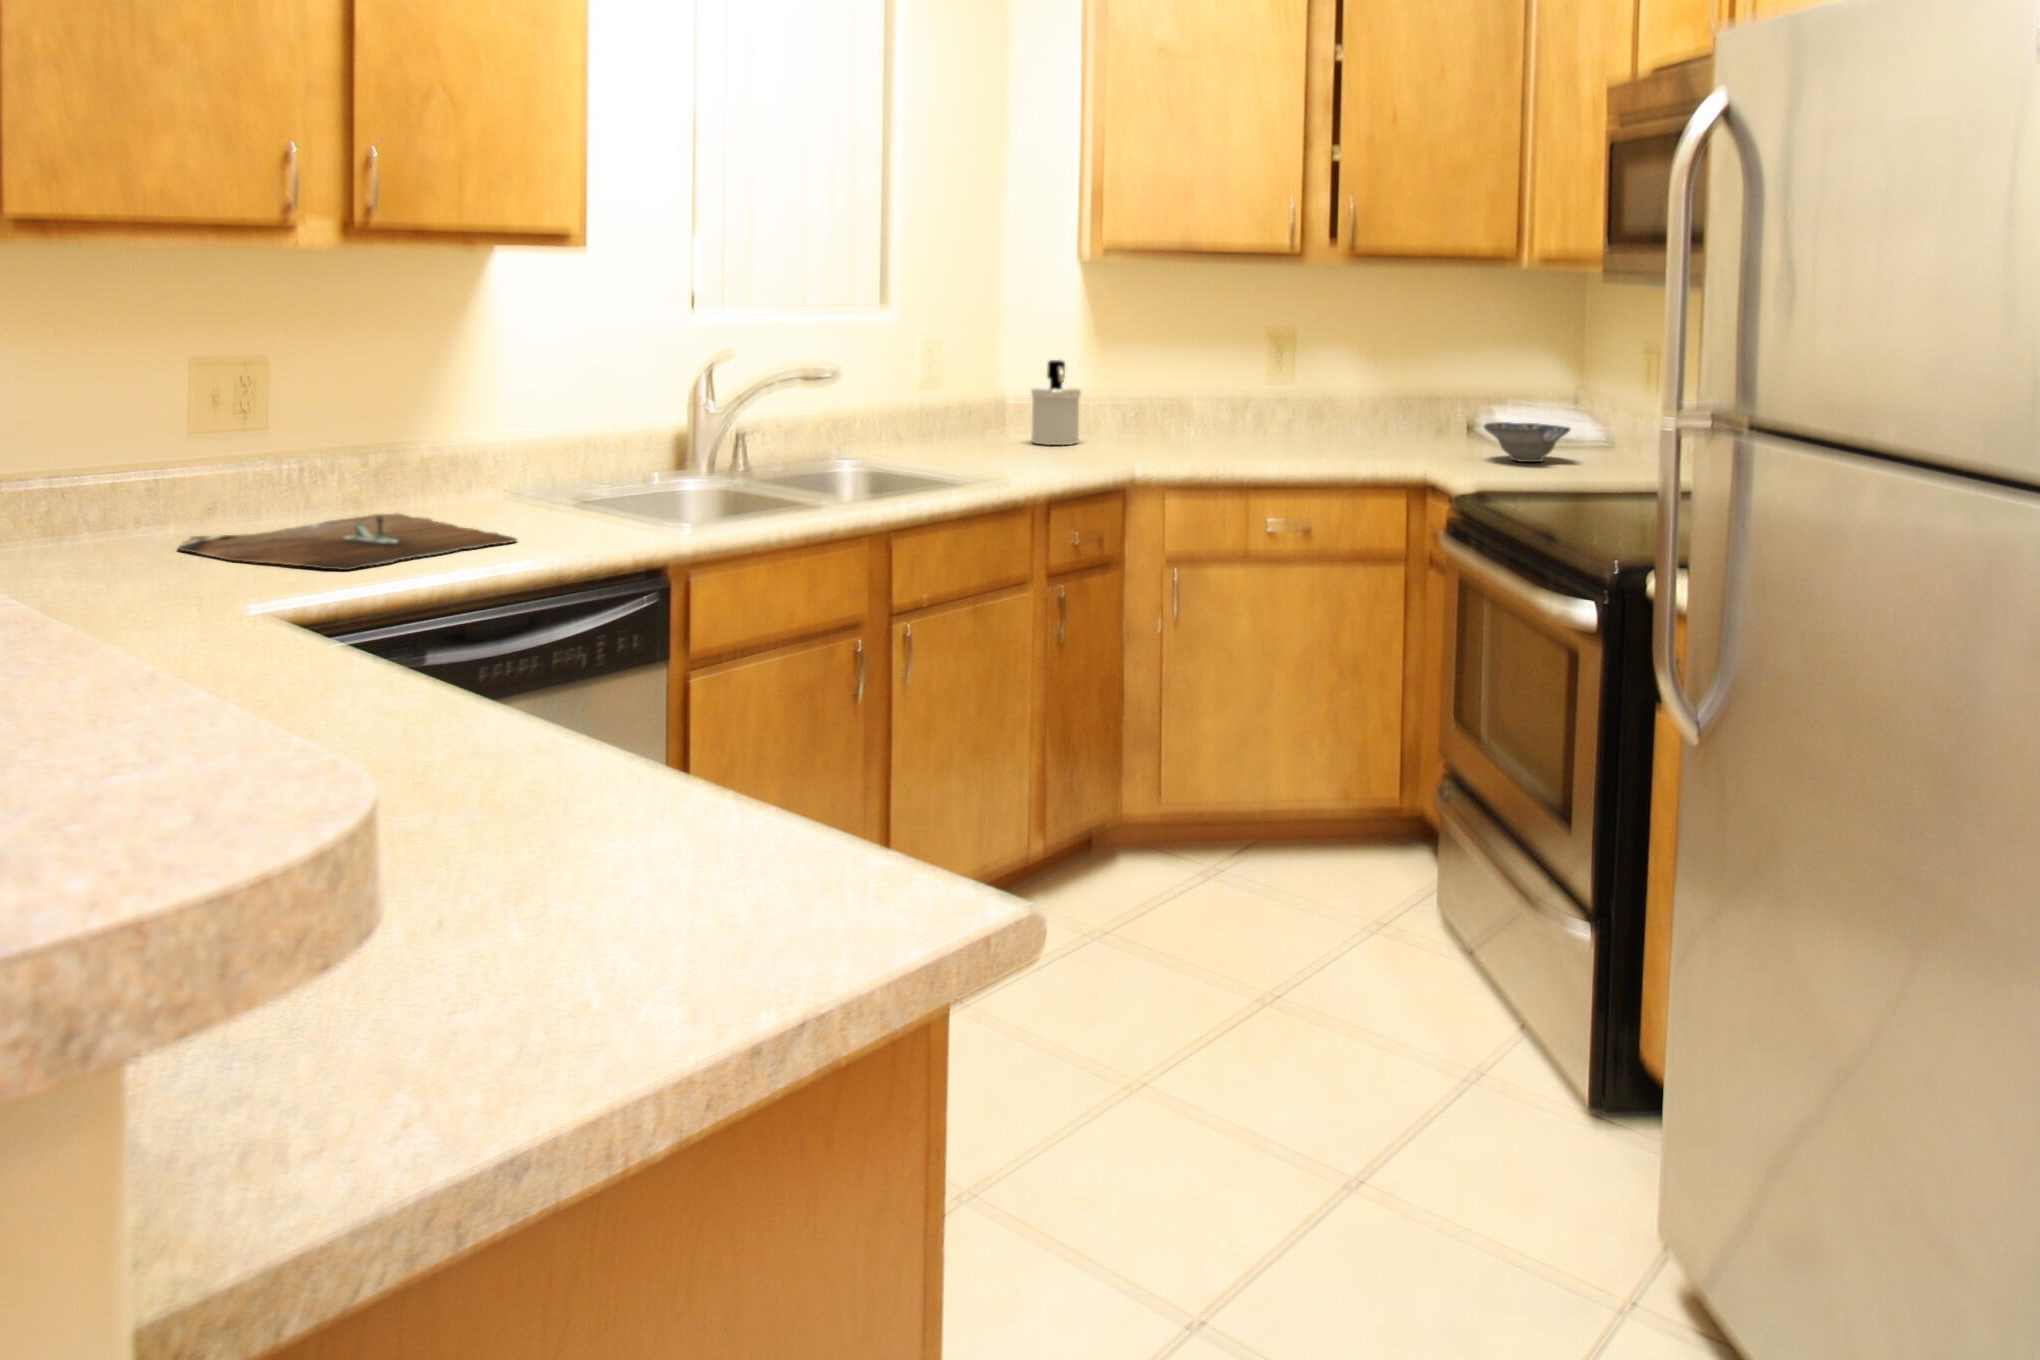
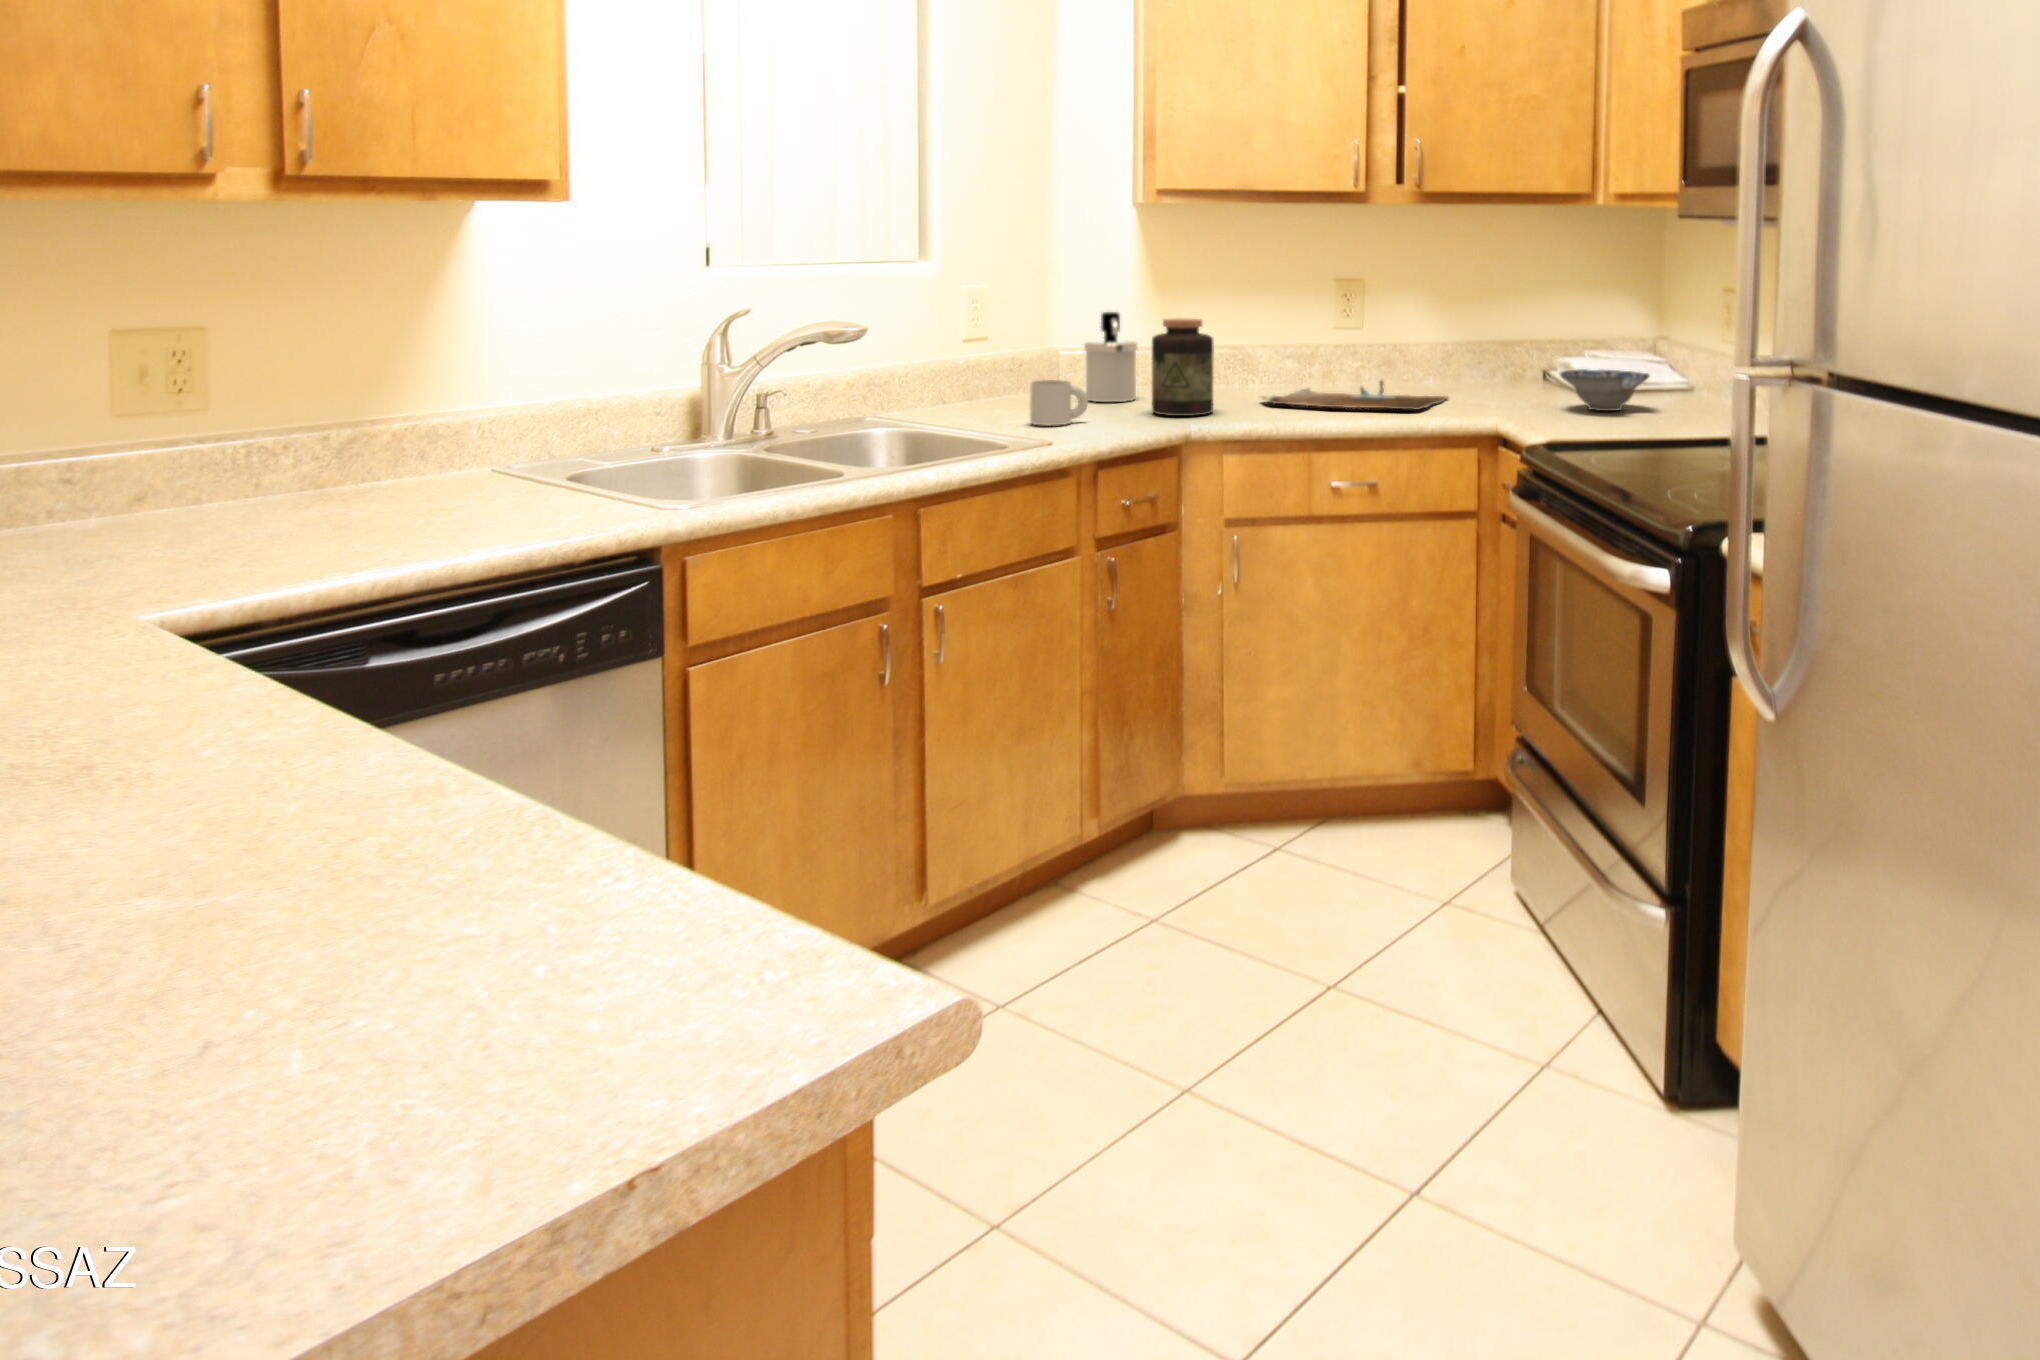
jar: none [1095,368,1154,459] -> present [1152,319,1214,416]
mug: none [983,423,1037,465] -> present [1030,380,1088,425]
cutting board: present [179,514,517,570] -> present [1262,381,1449,410]

